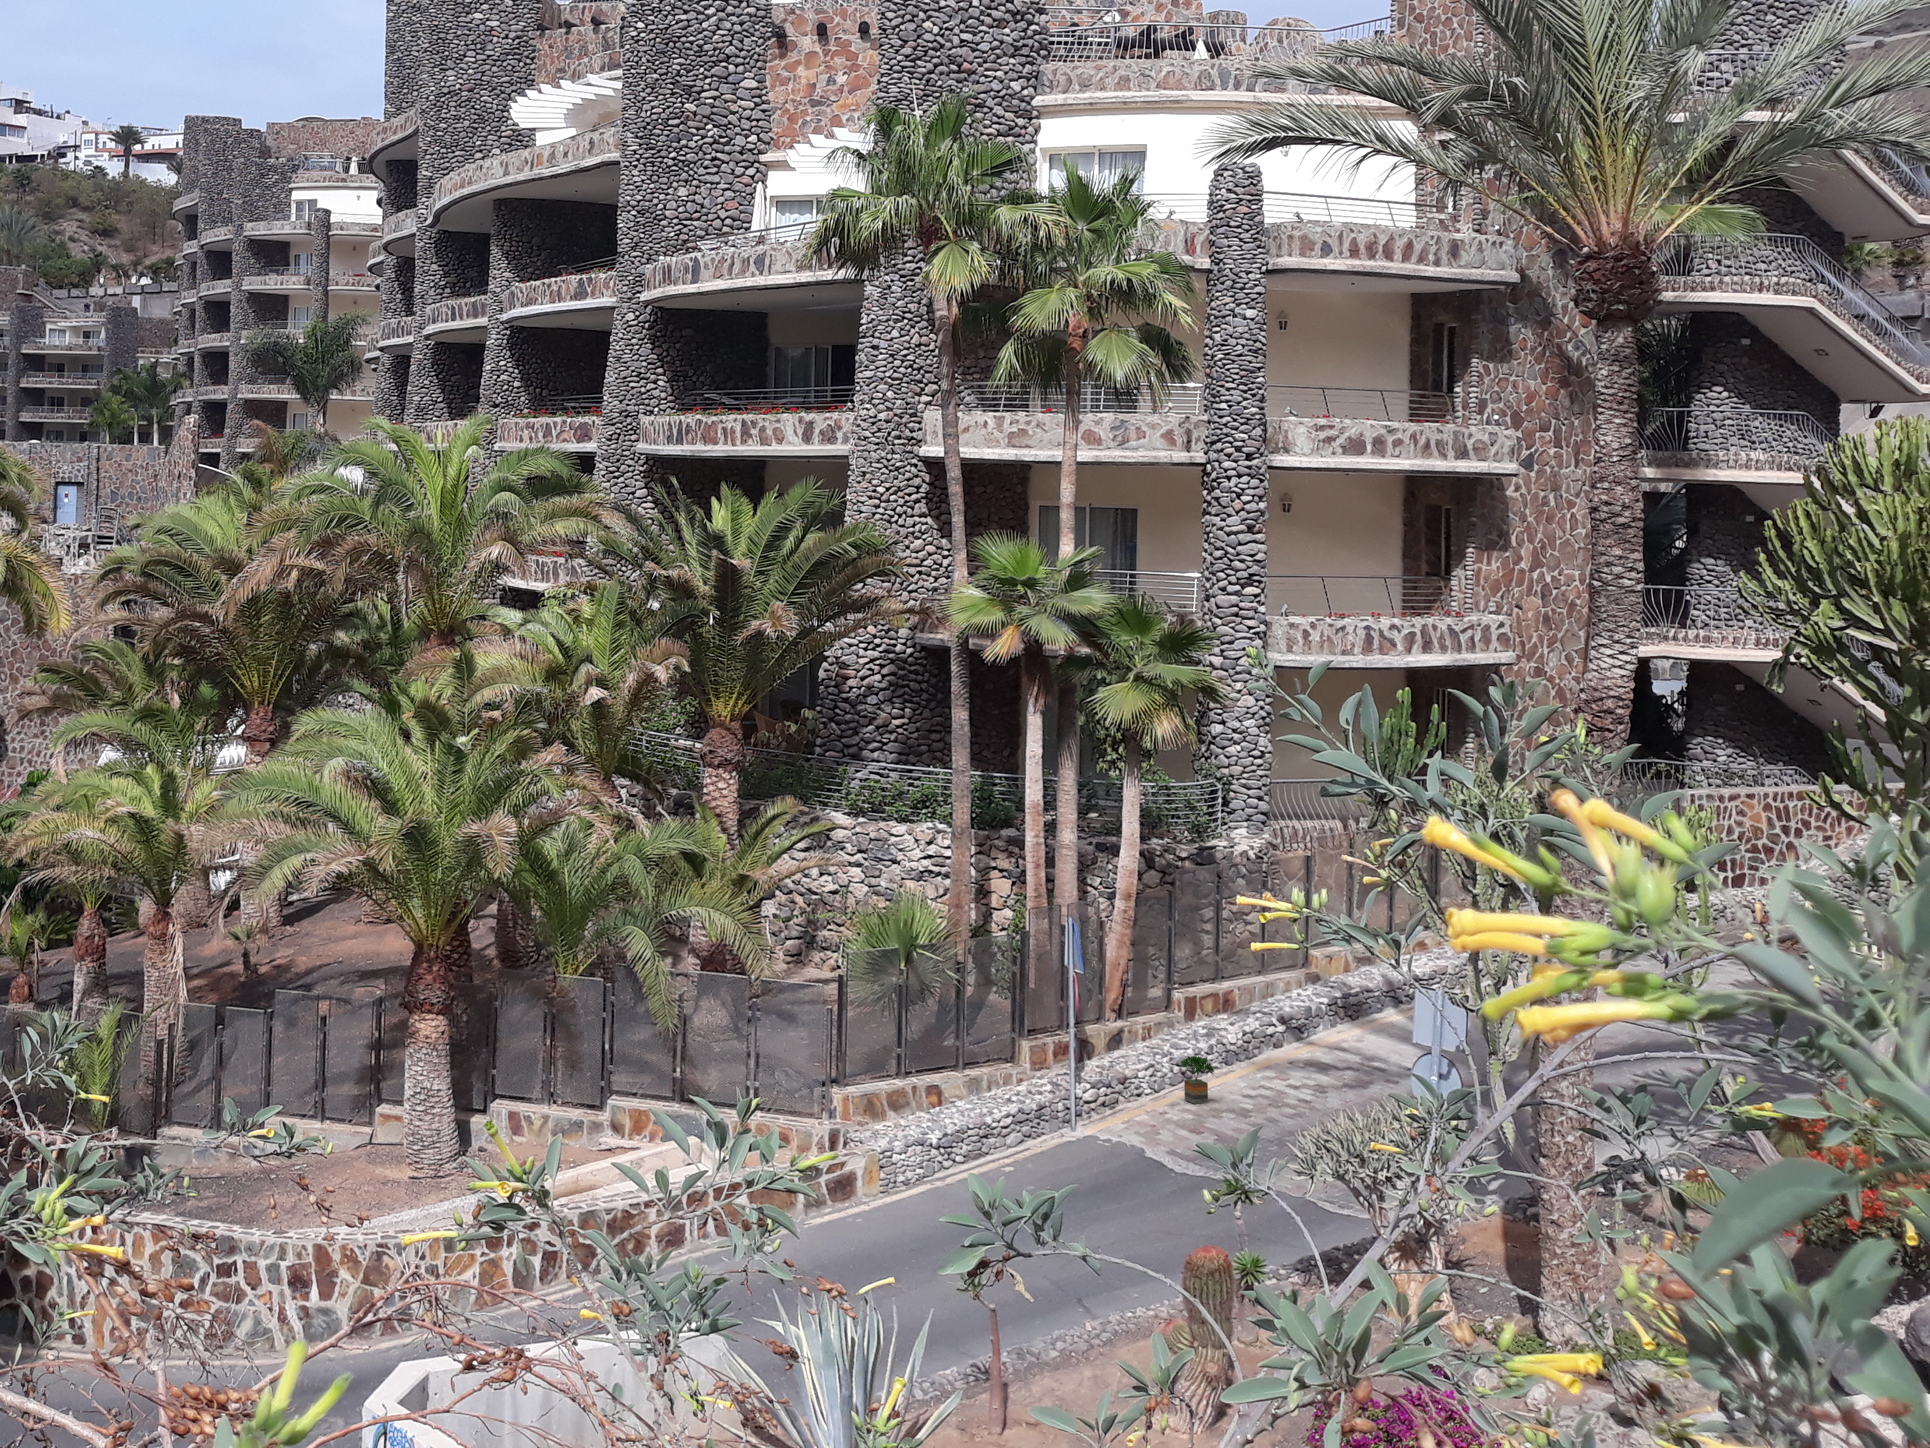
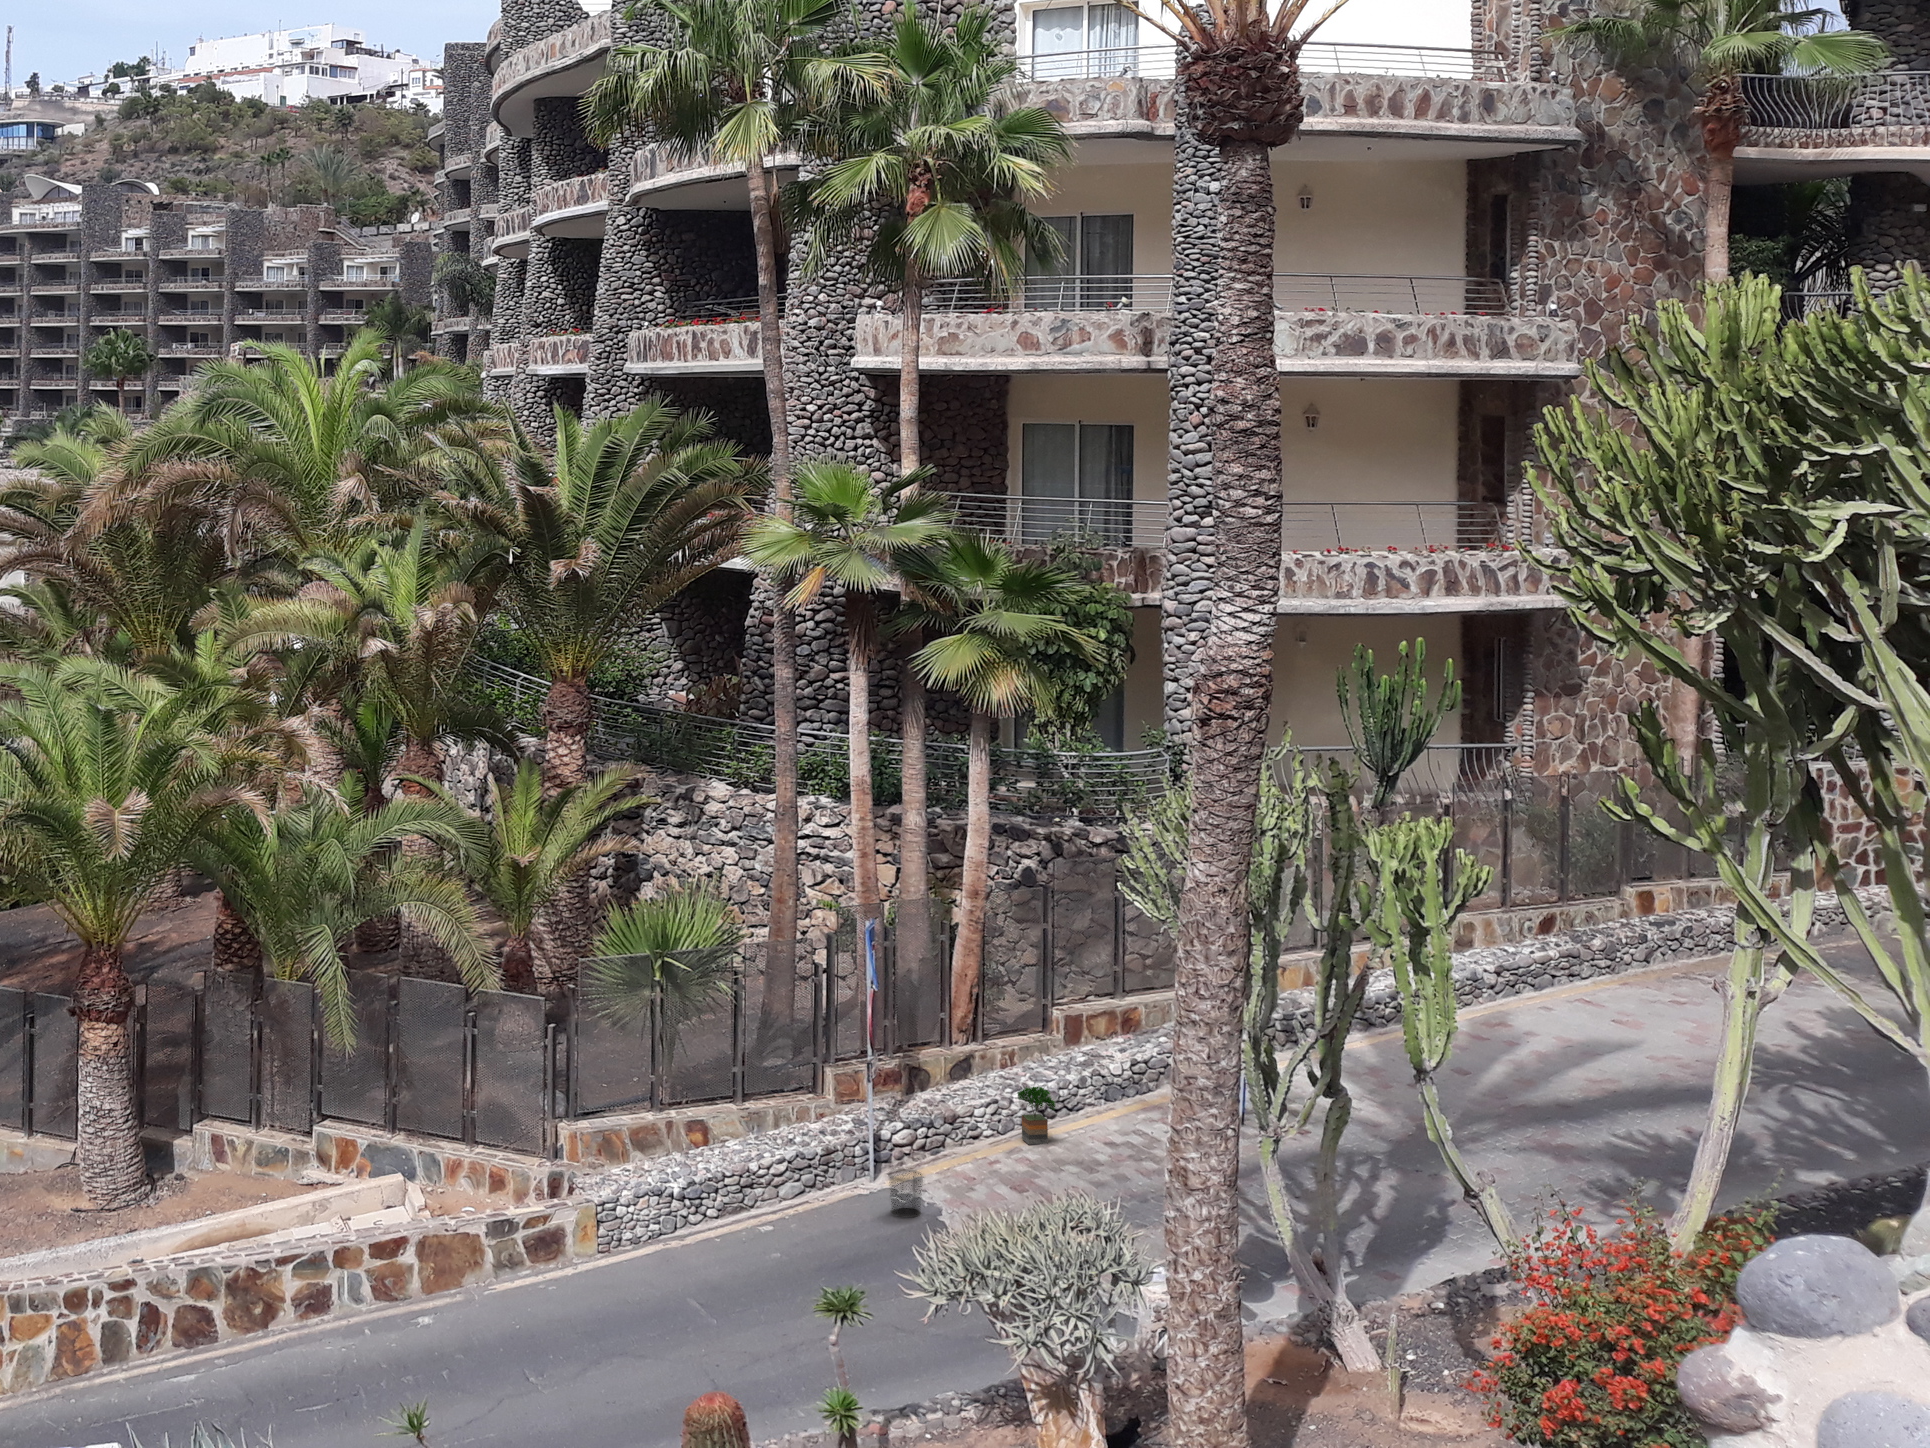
waste bin: none [1114,1119,1145,1159] -> present [889,1169,924,1218]

